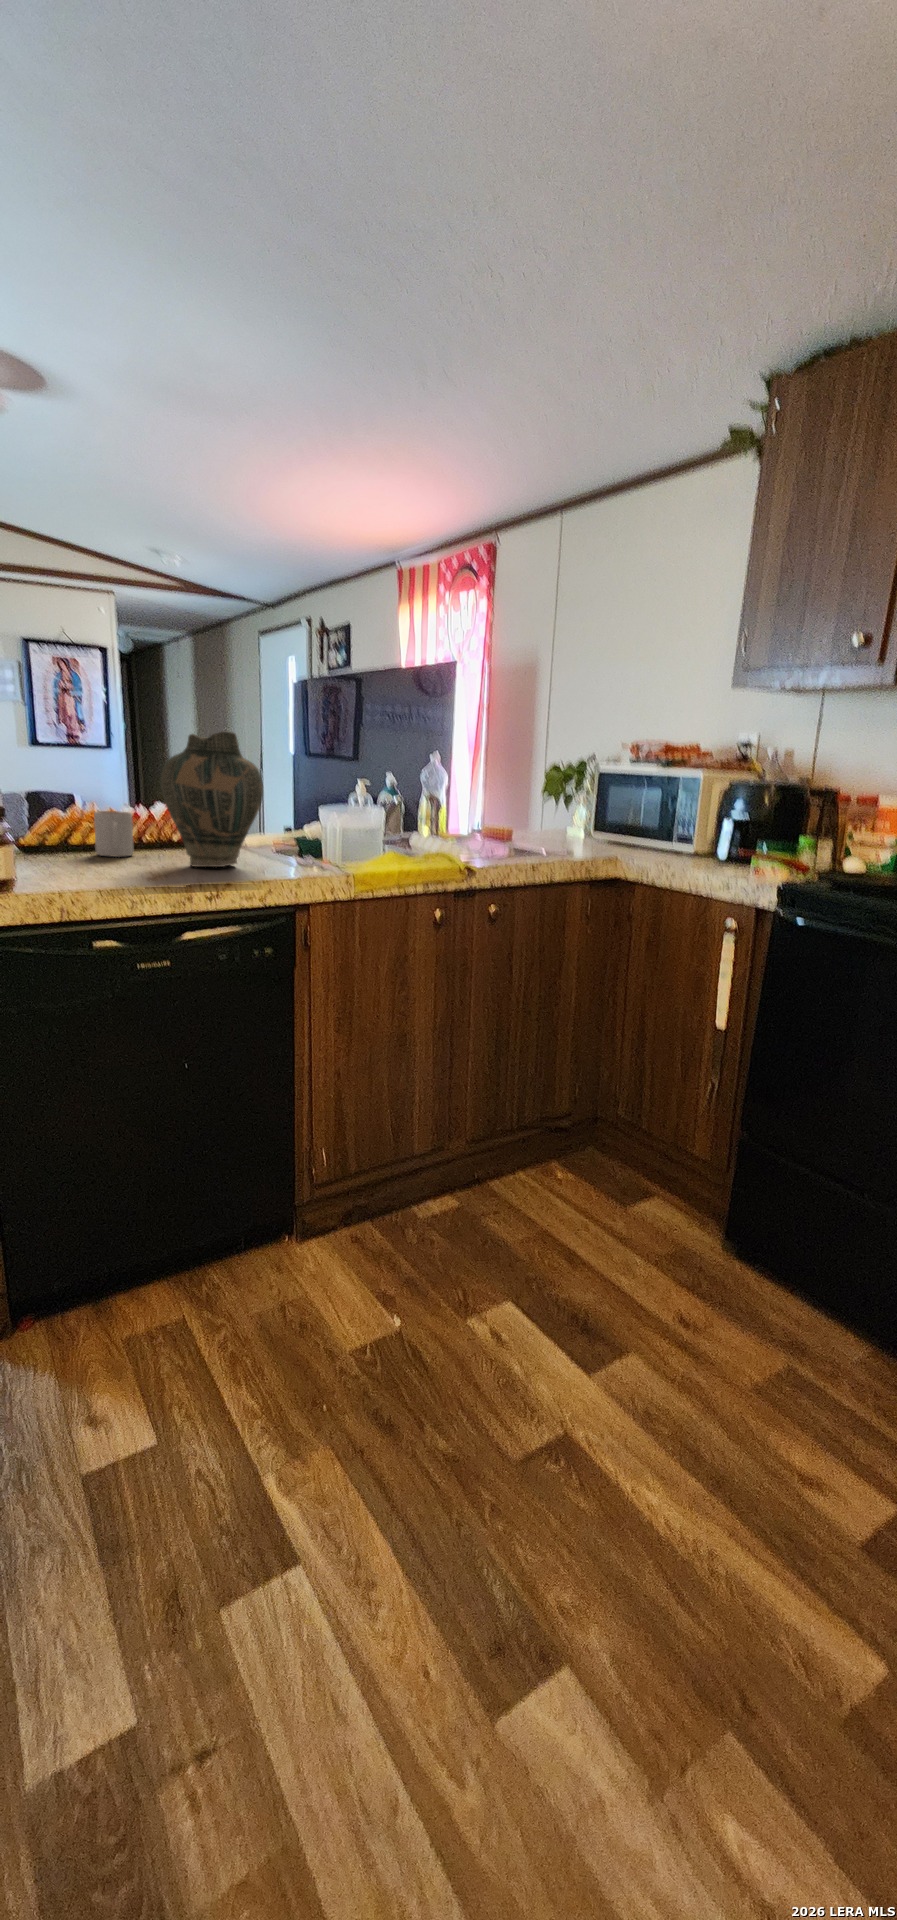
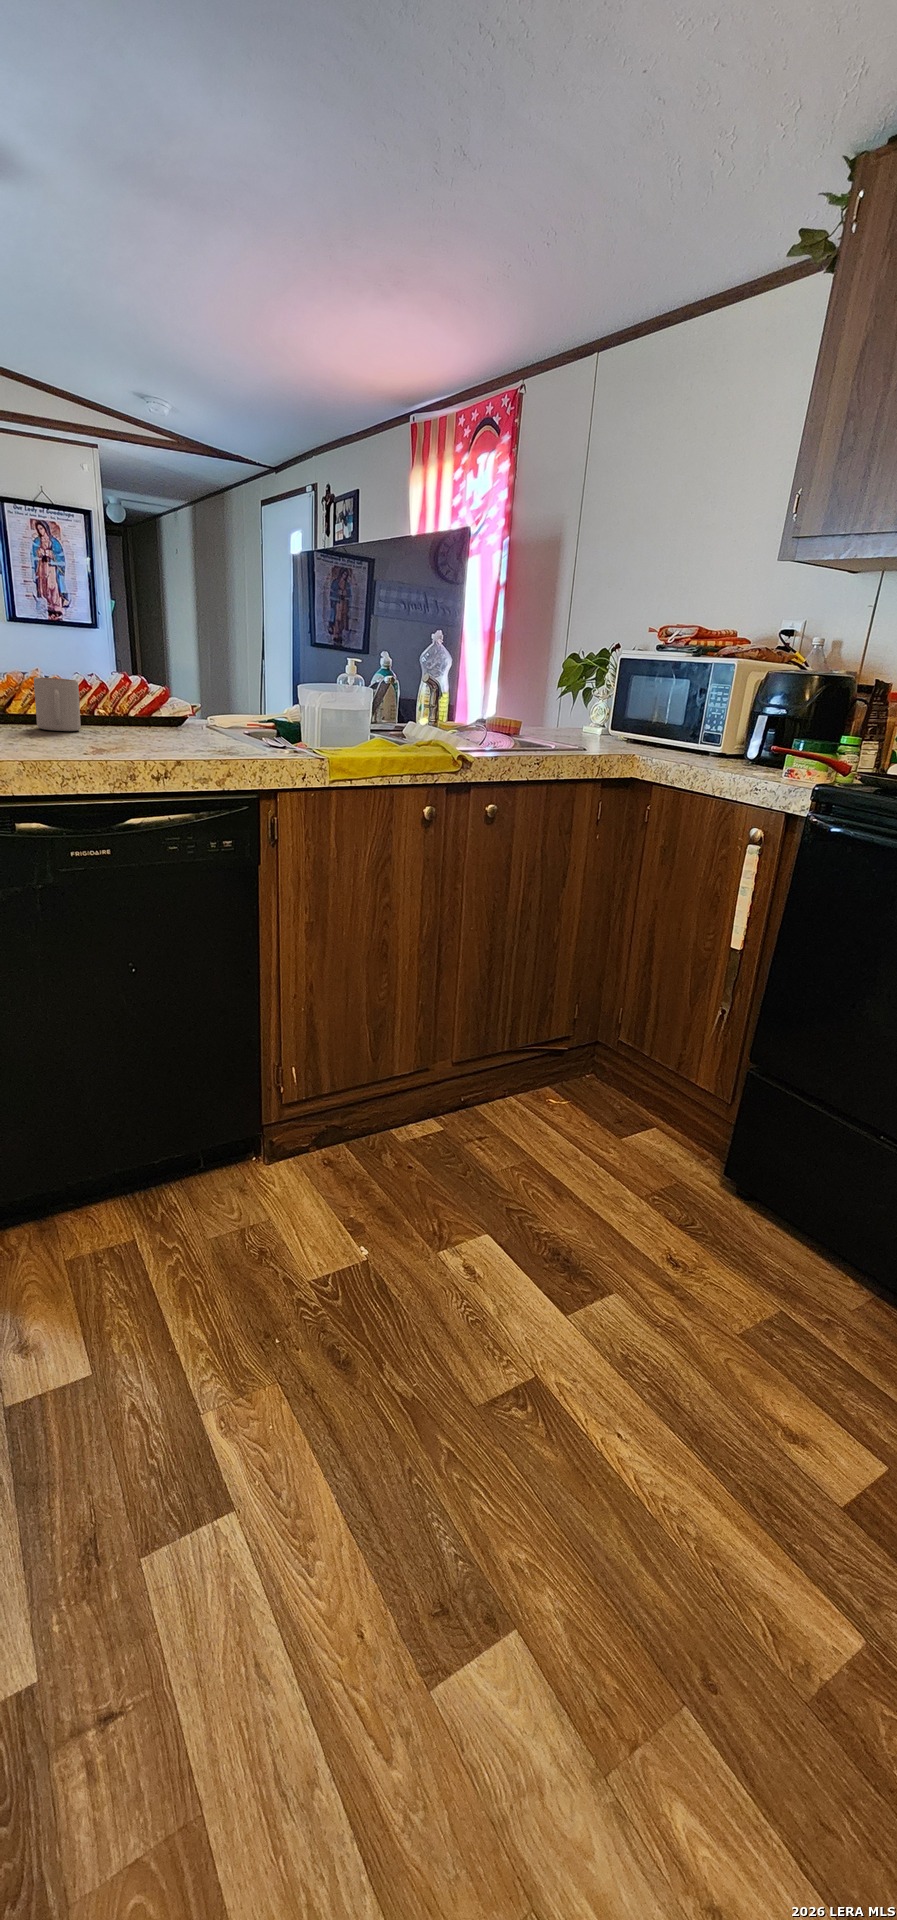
vase: present [160,732,263,867] -> none [105,583,224,745]

